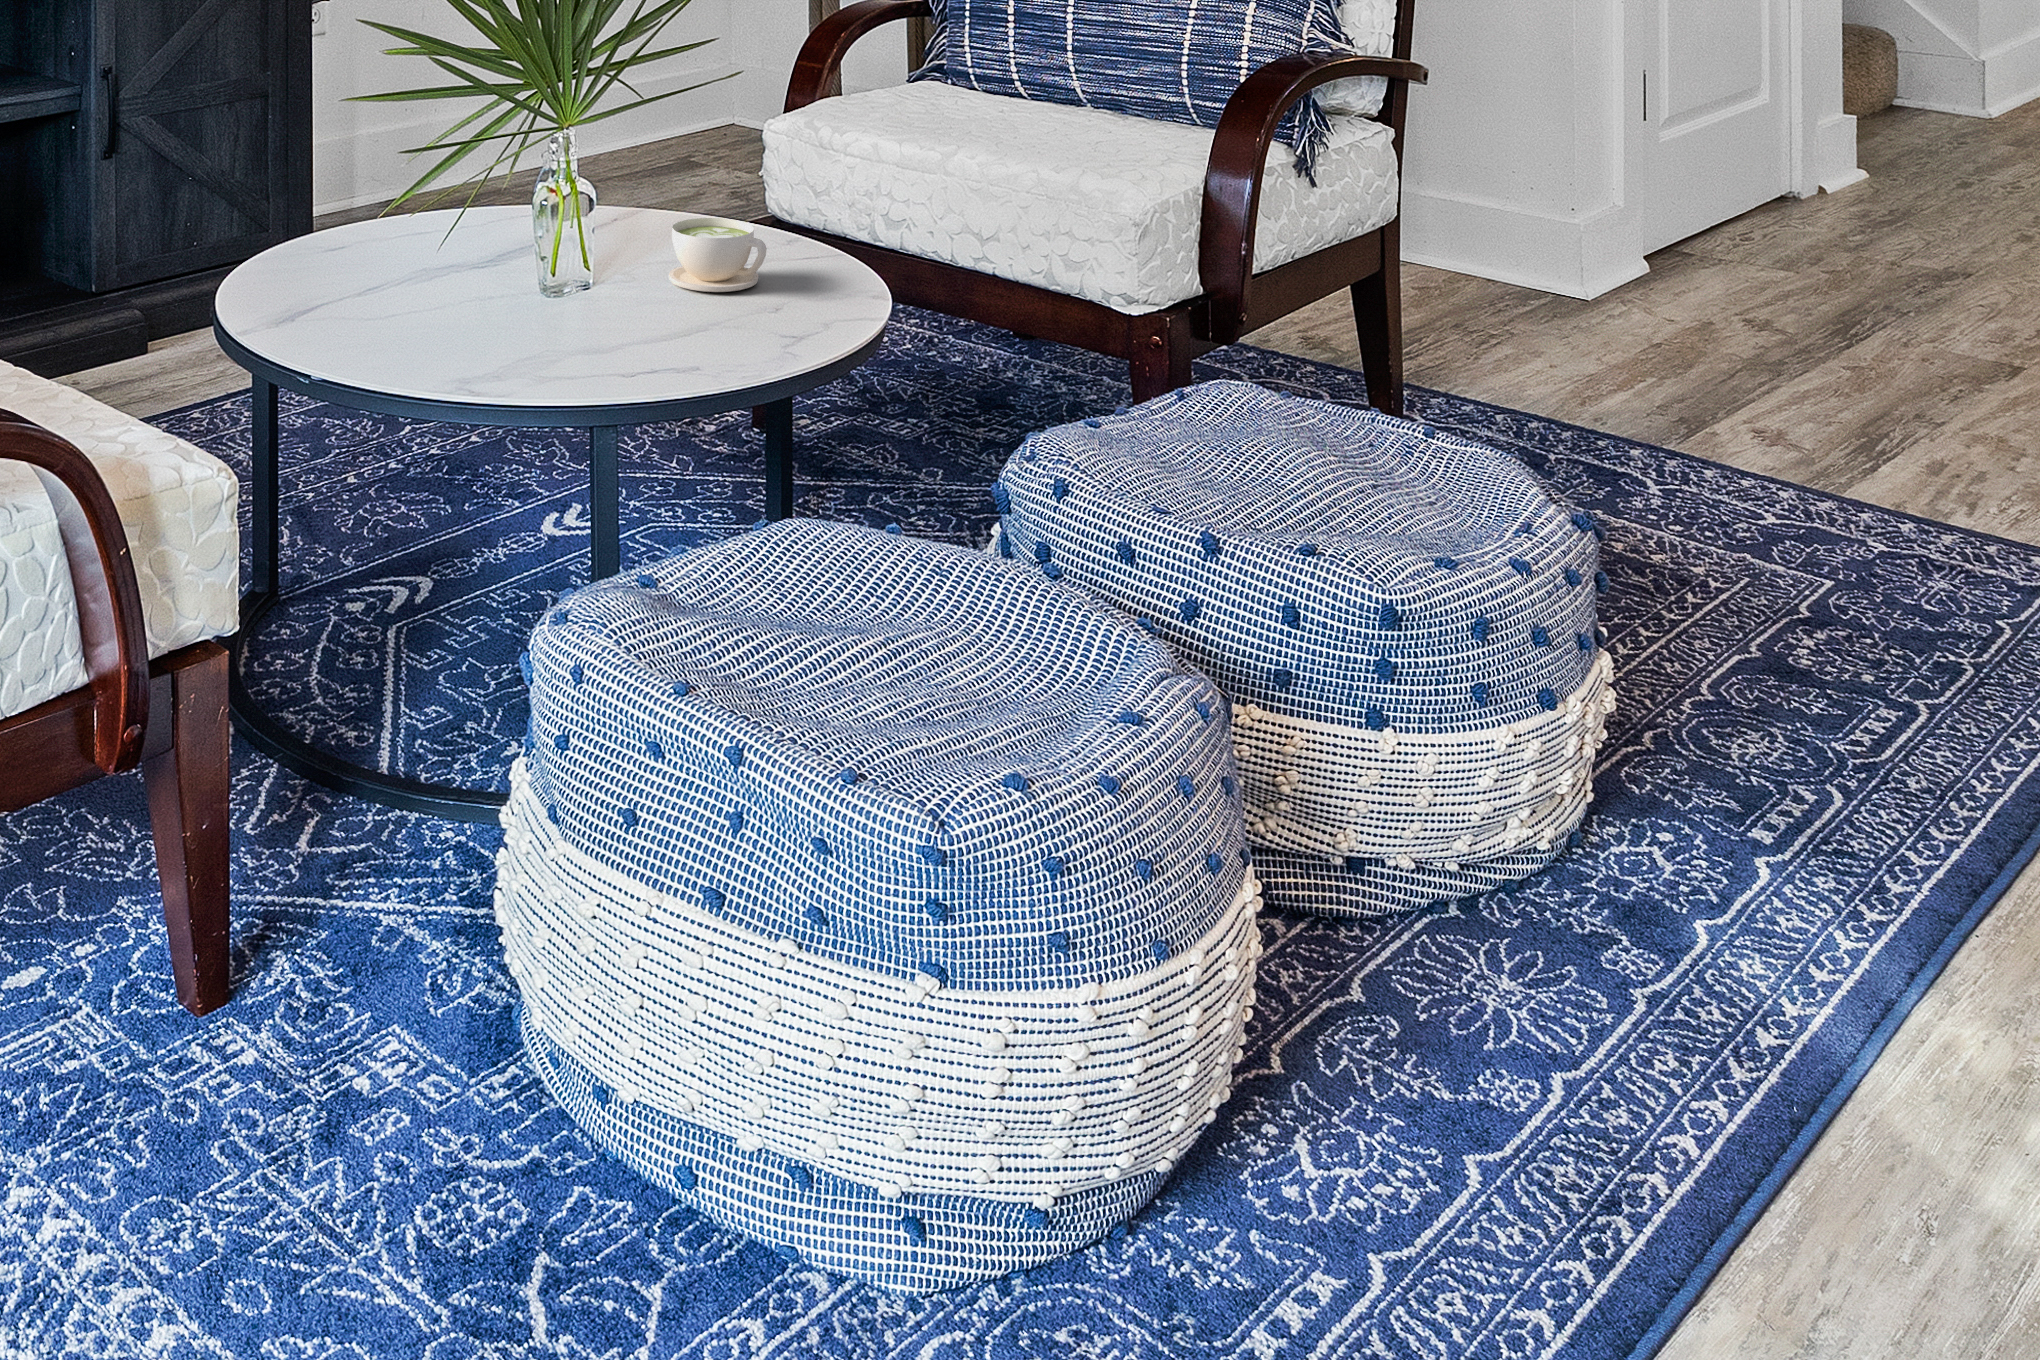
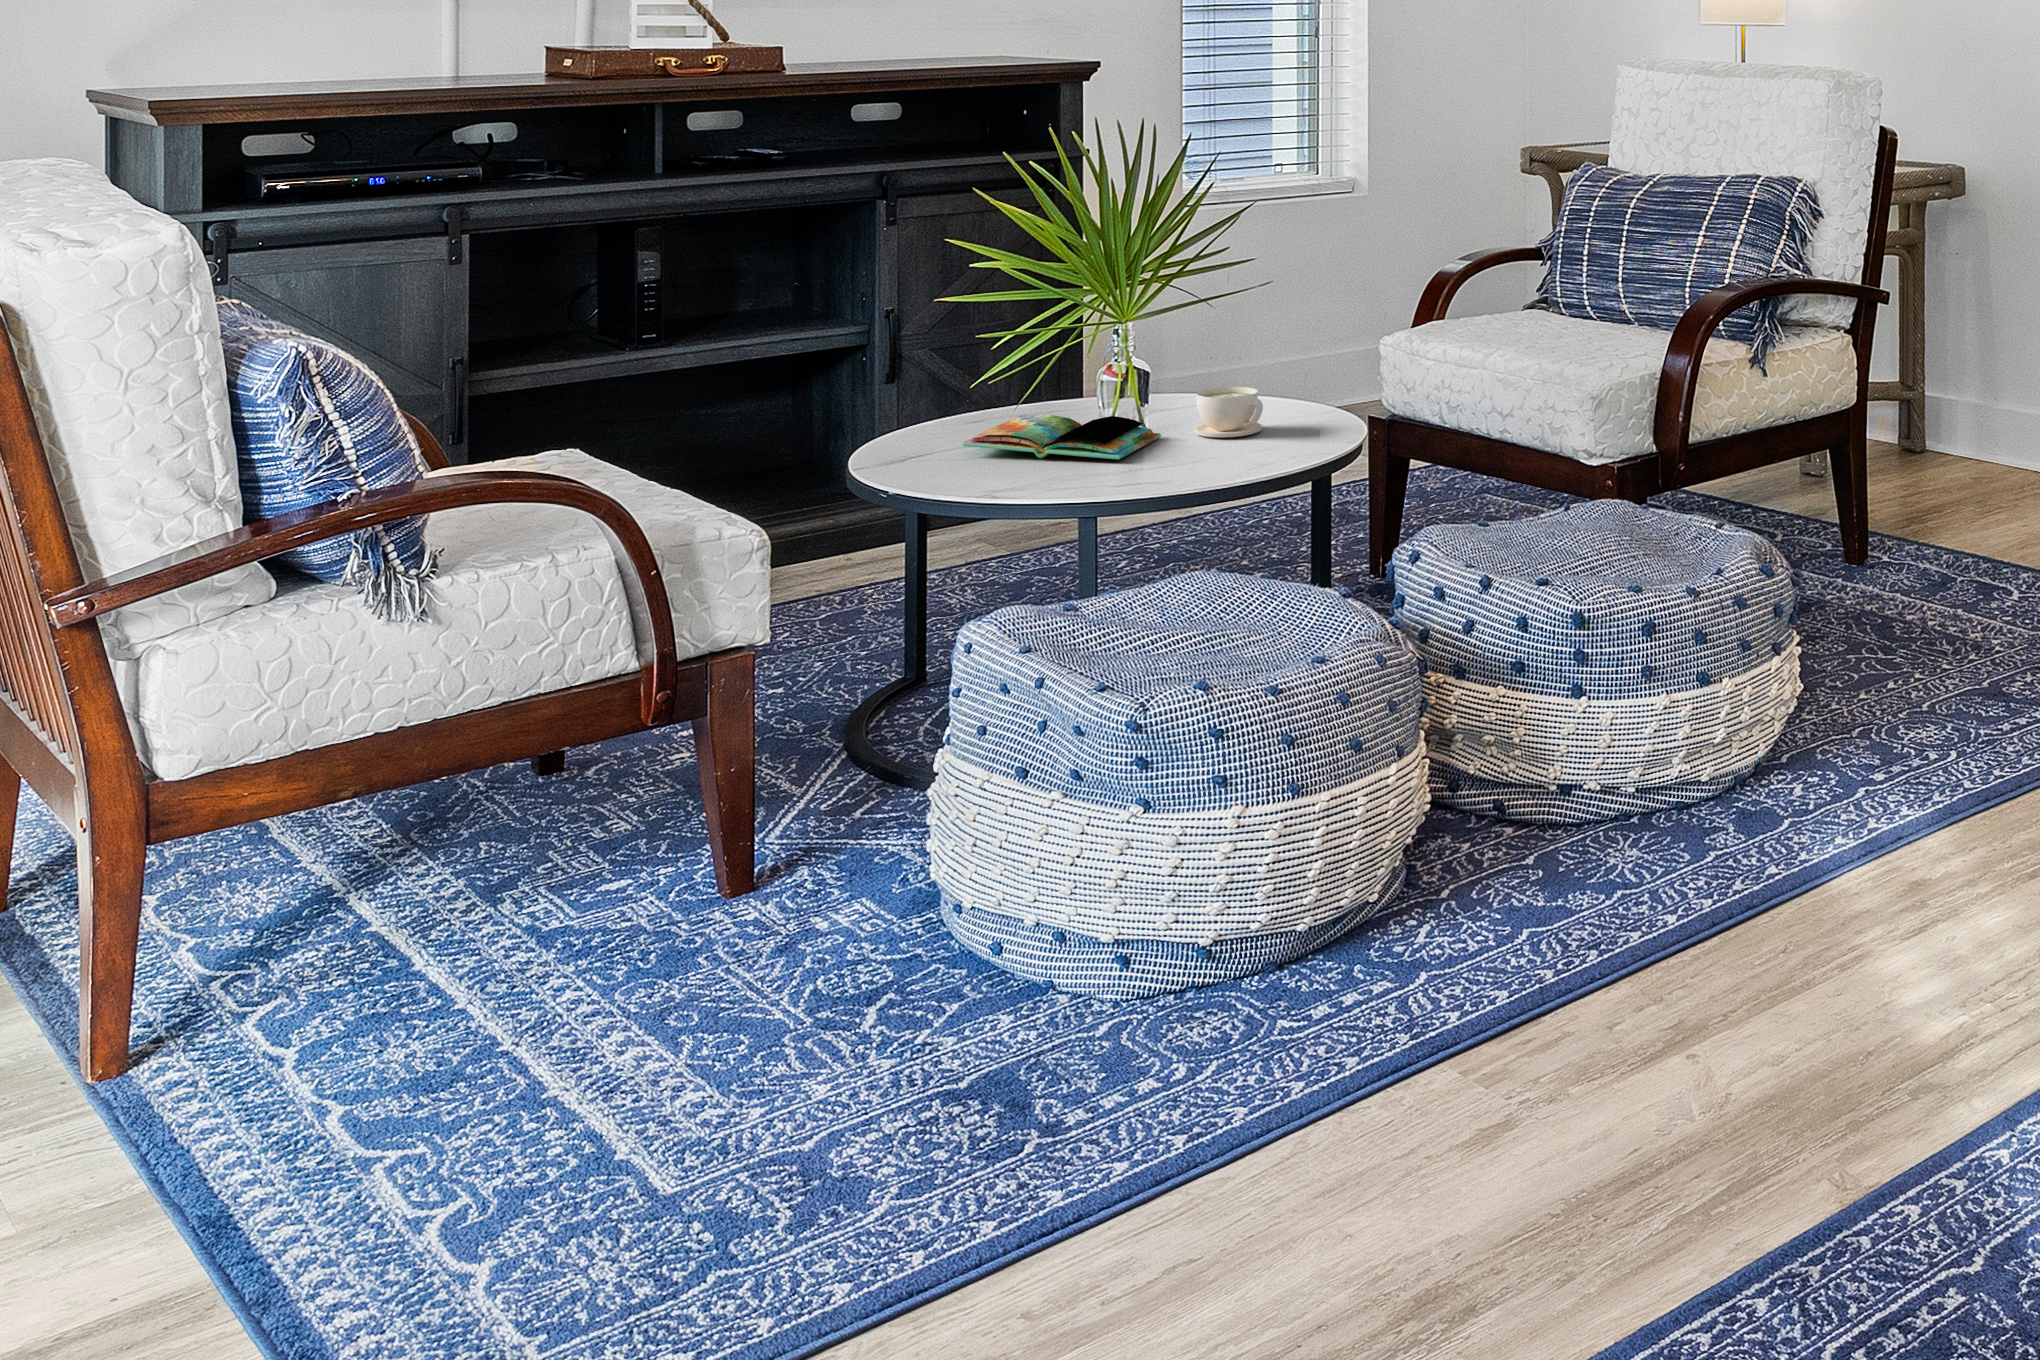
book: none [394,256,632,332] -> present [963,415,1161,460]

